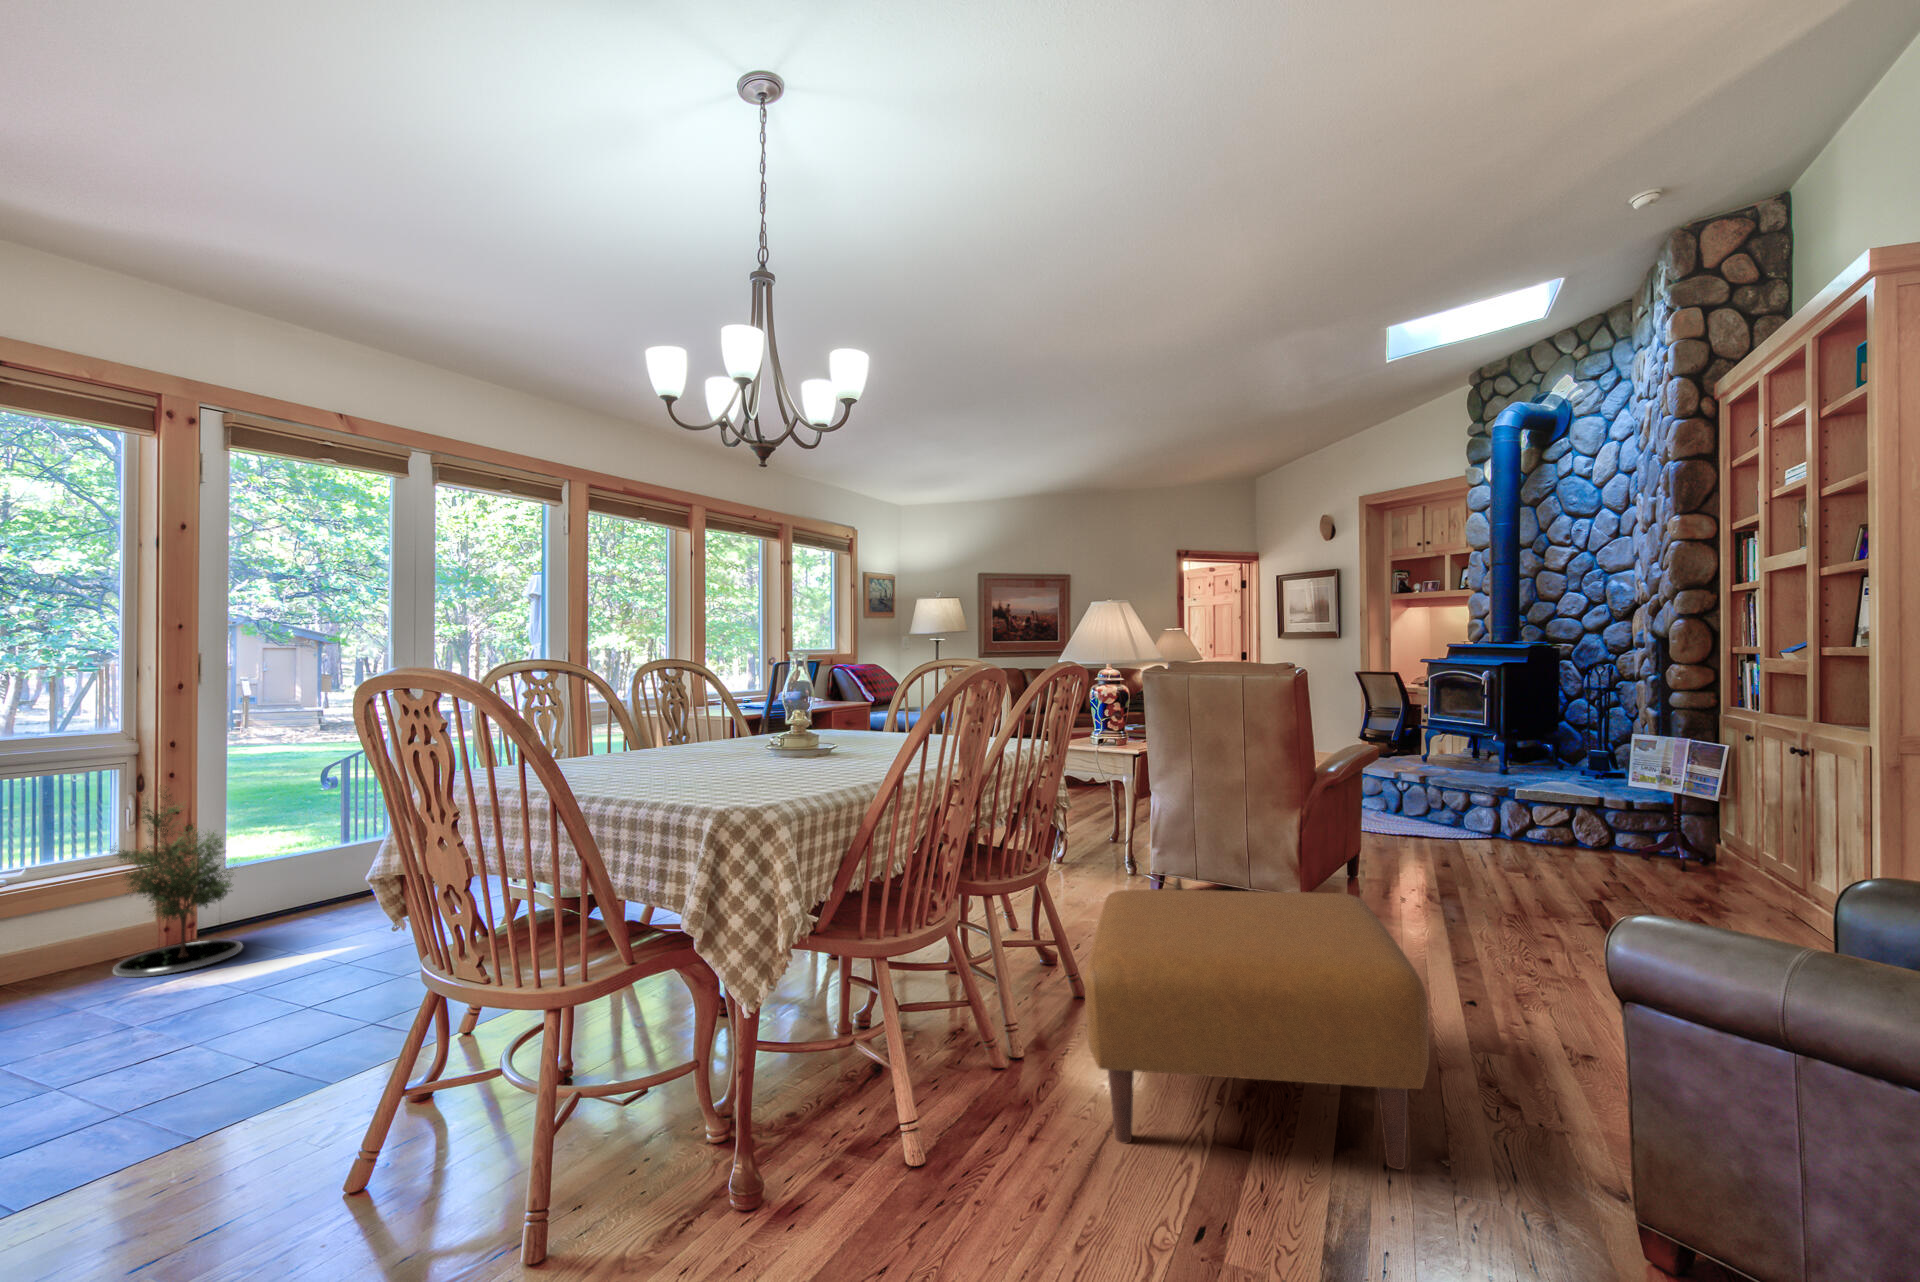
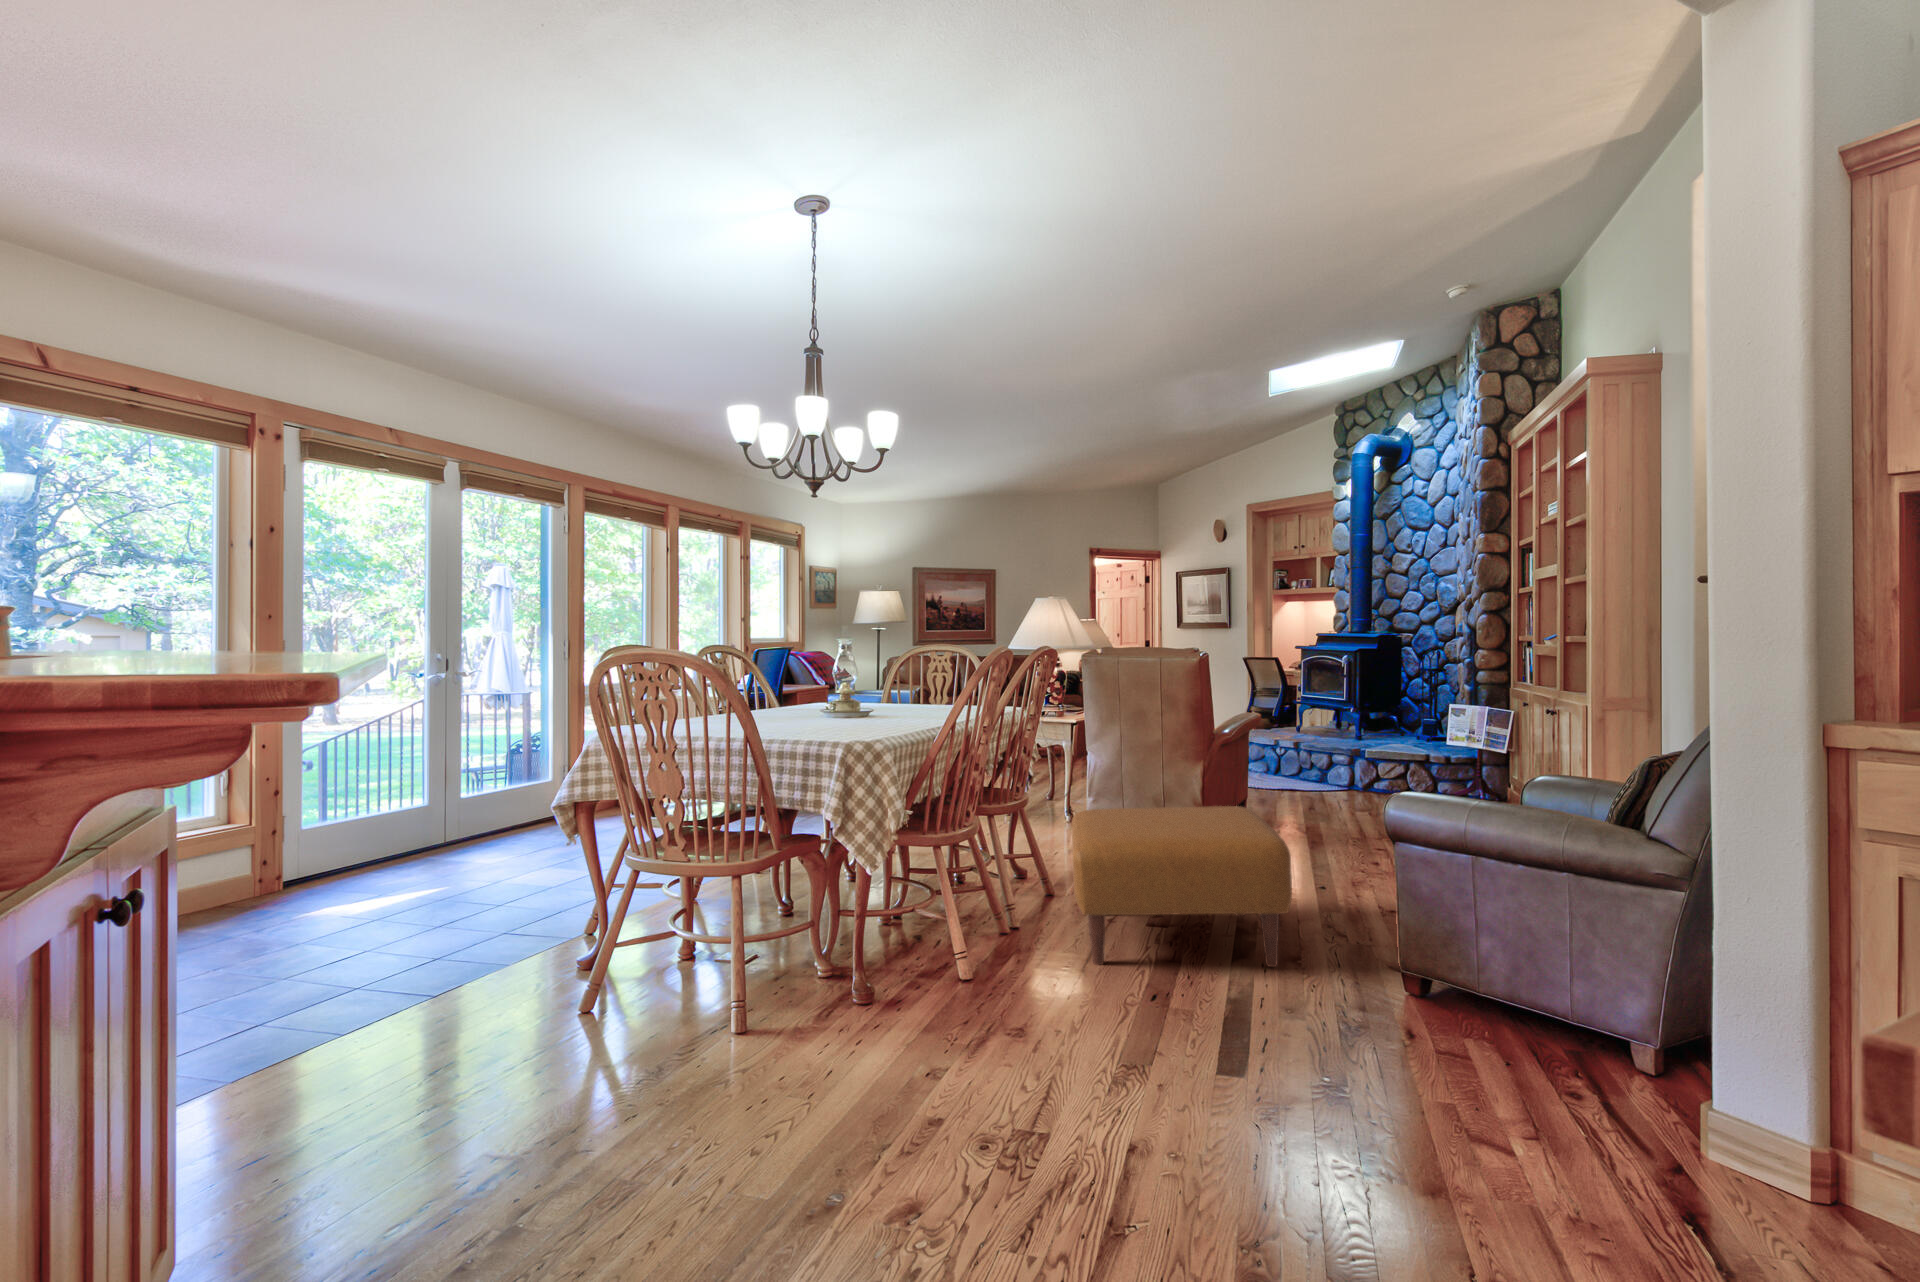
potted tree: present [111,792,243,977] -> none [232,752,343,912]

